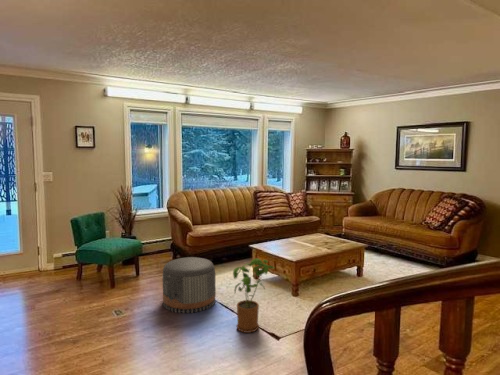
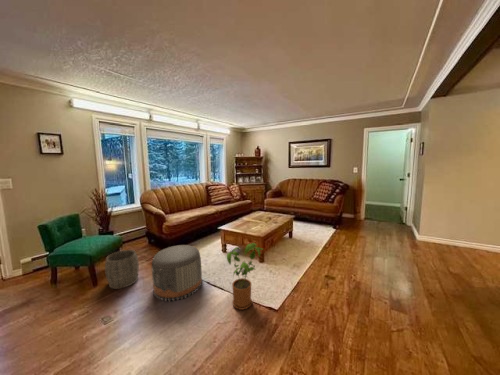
woven basket: none [122,256,154,294] -> present [105,250,139,289]

